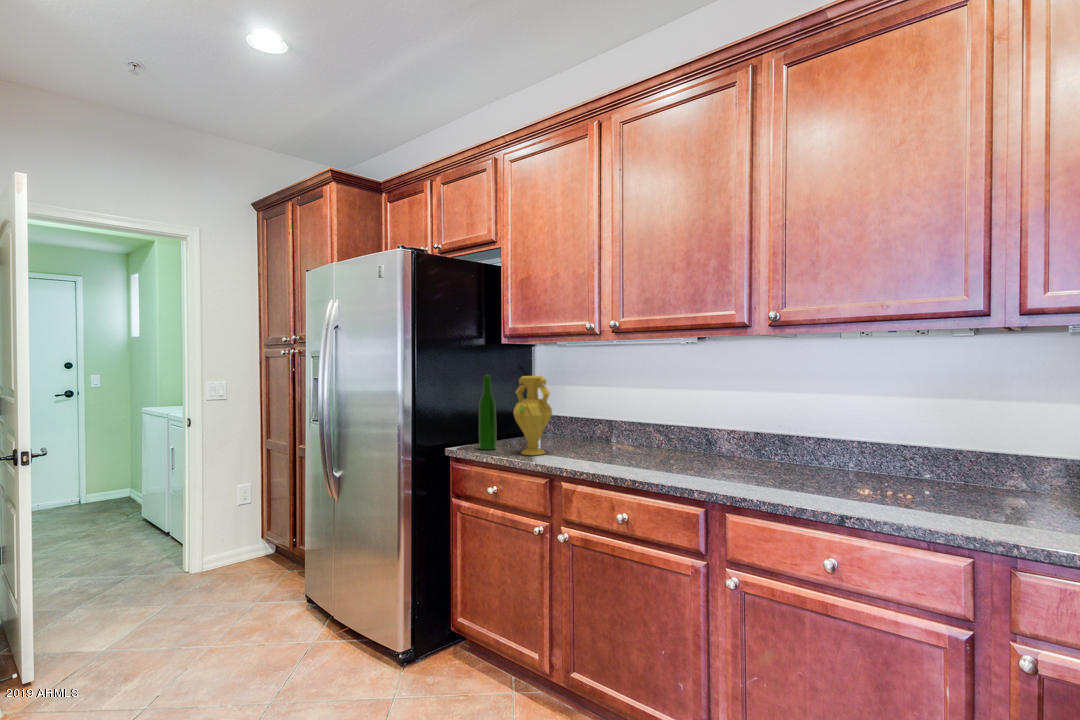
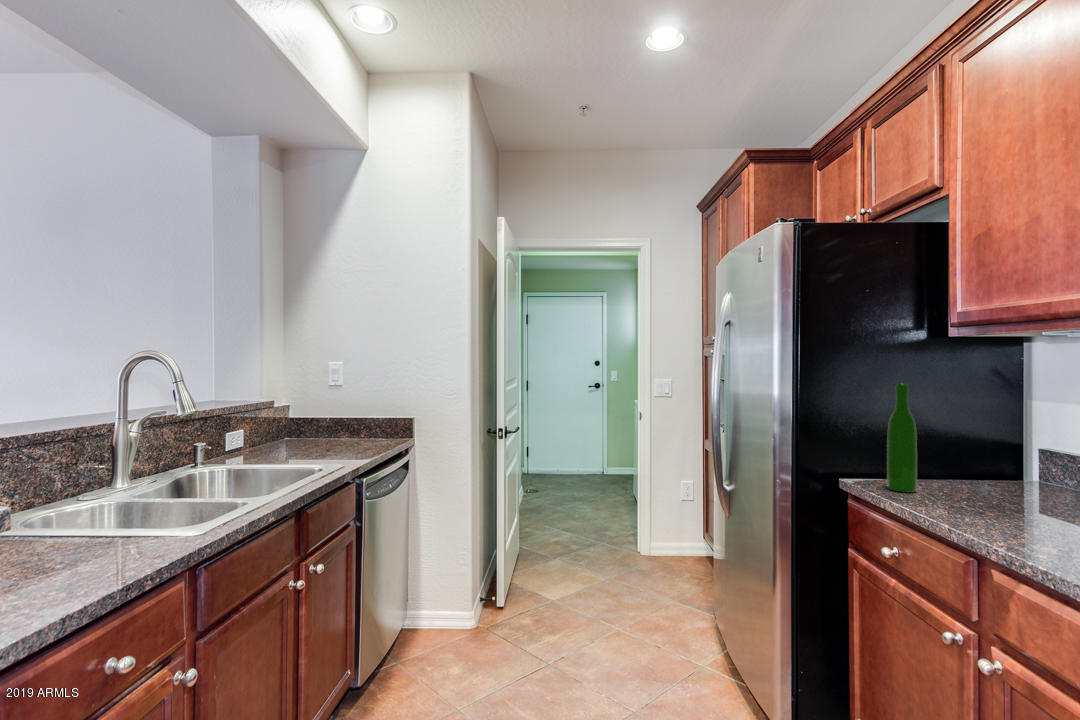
vase: present [514,376,552,455] -> none [935,387,1010,516]

